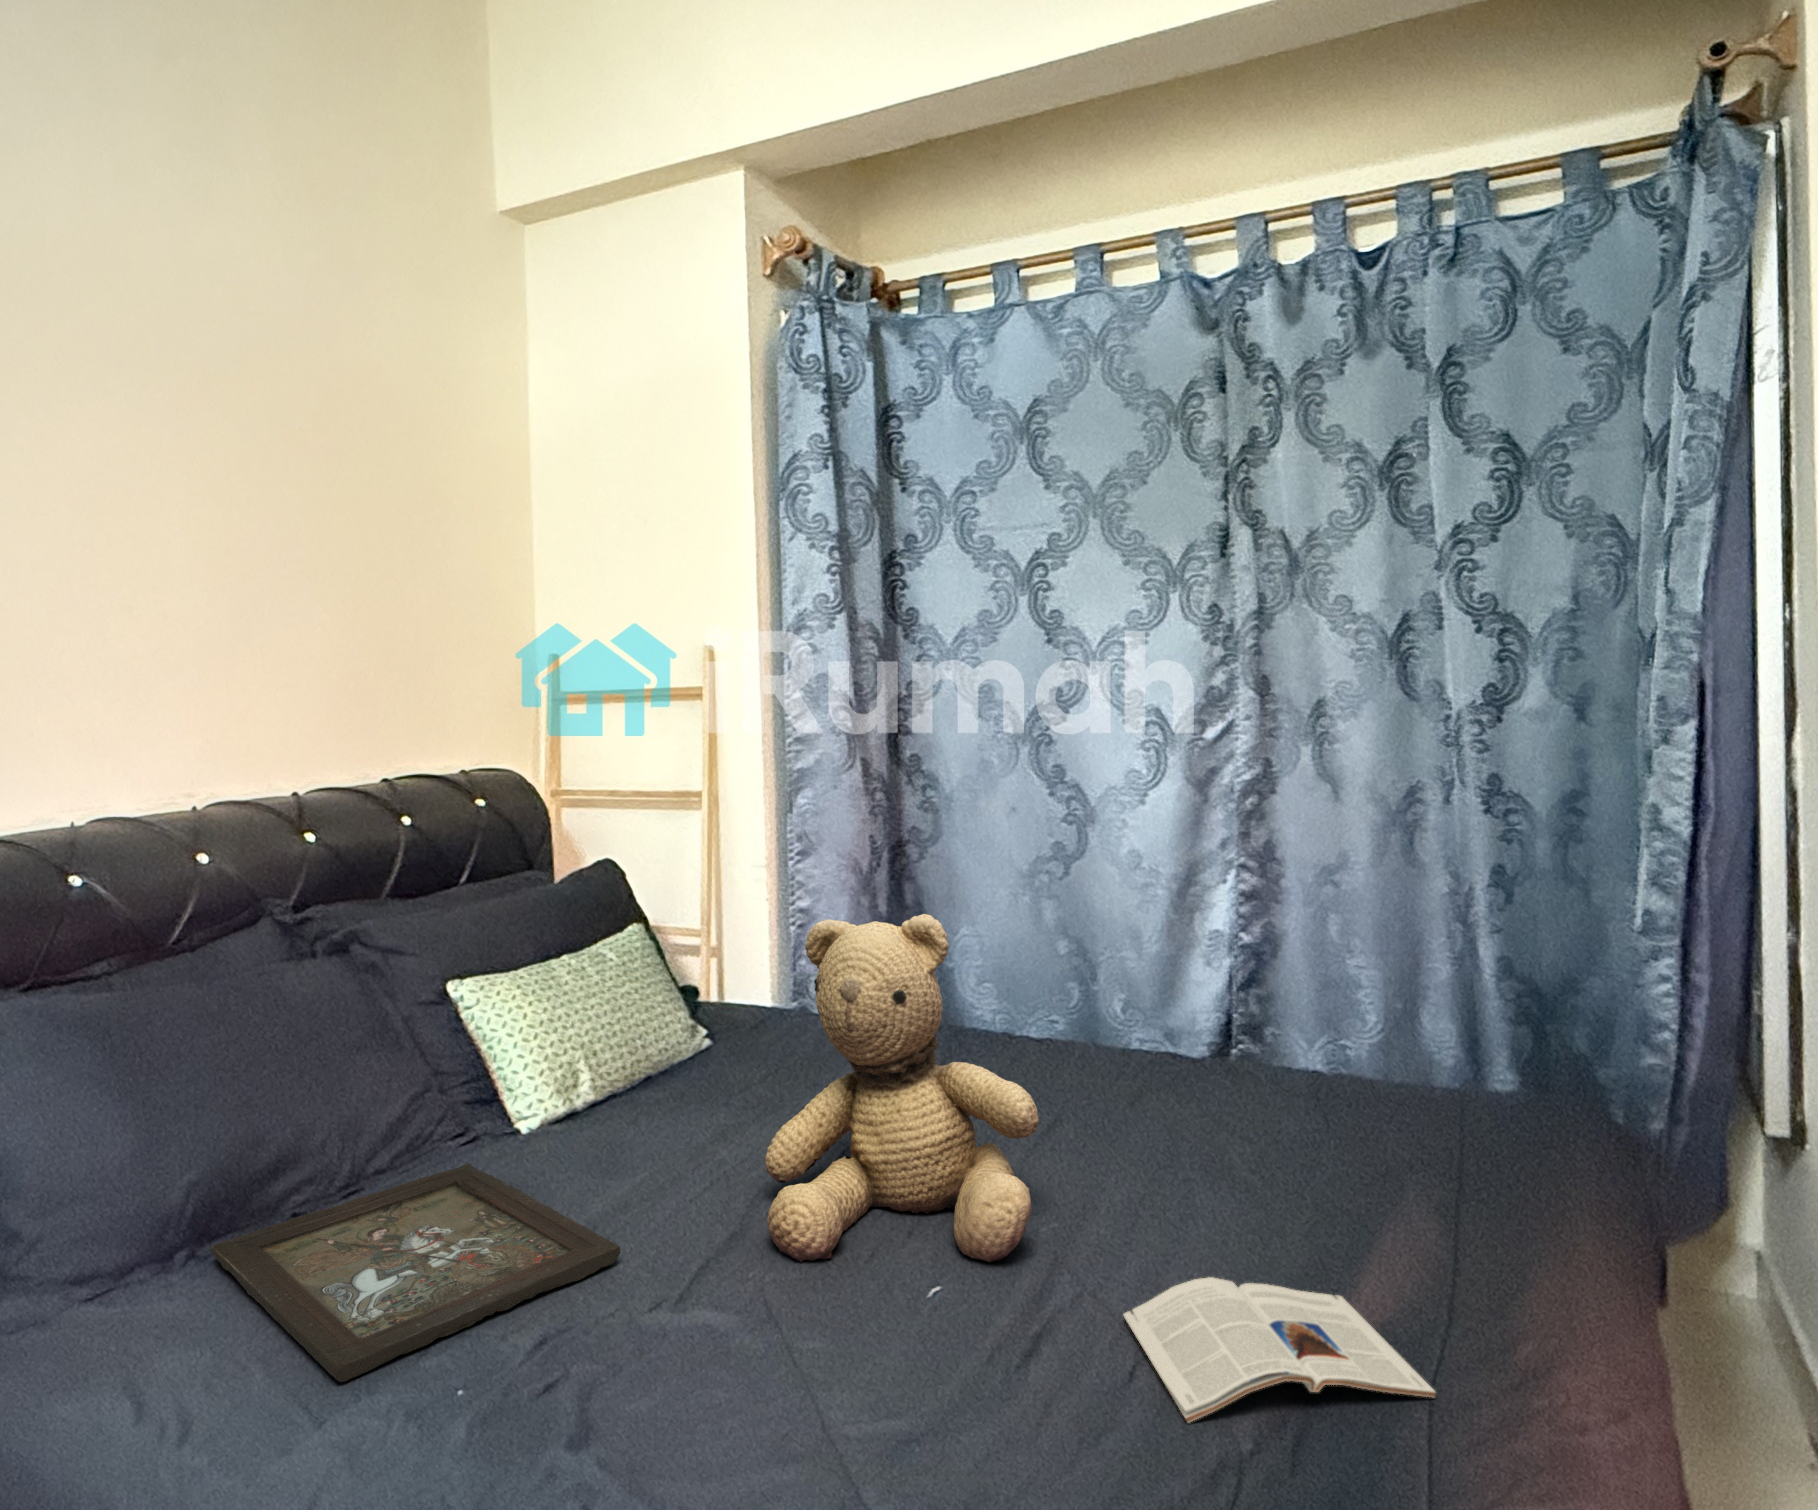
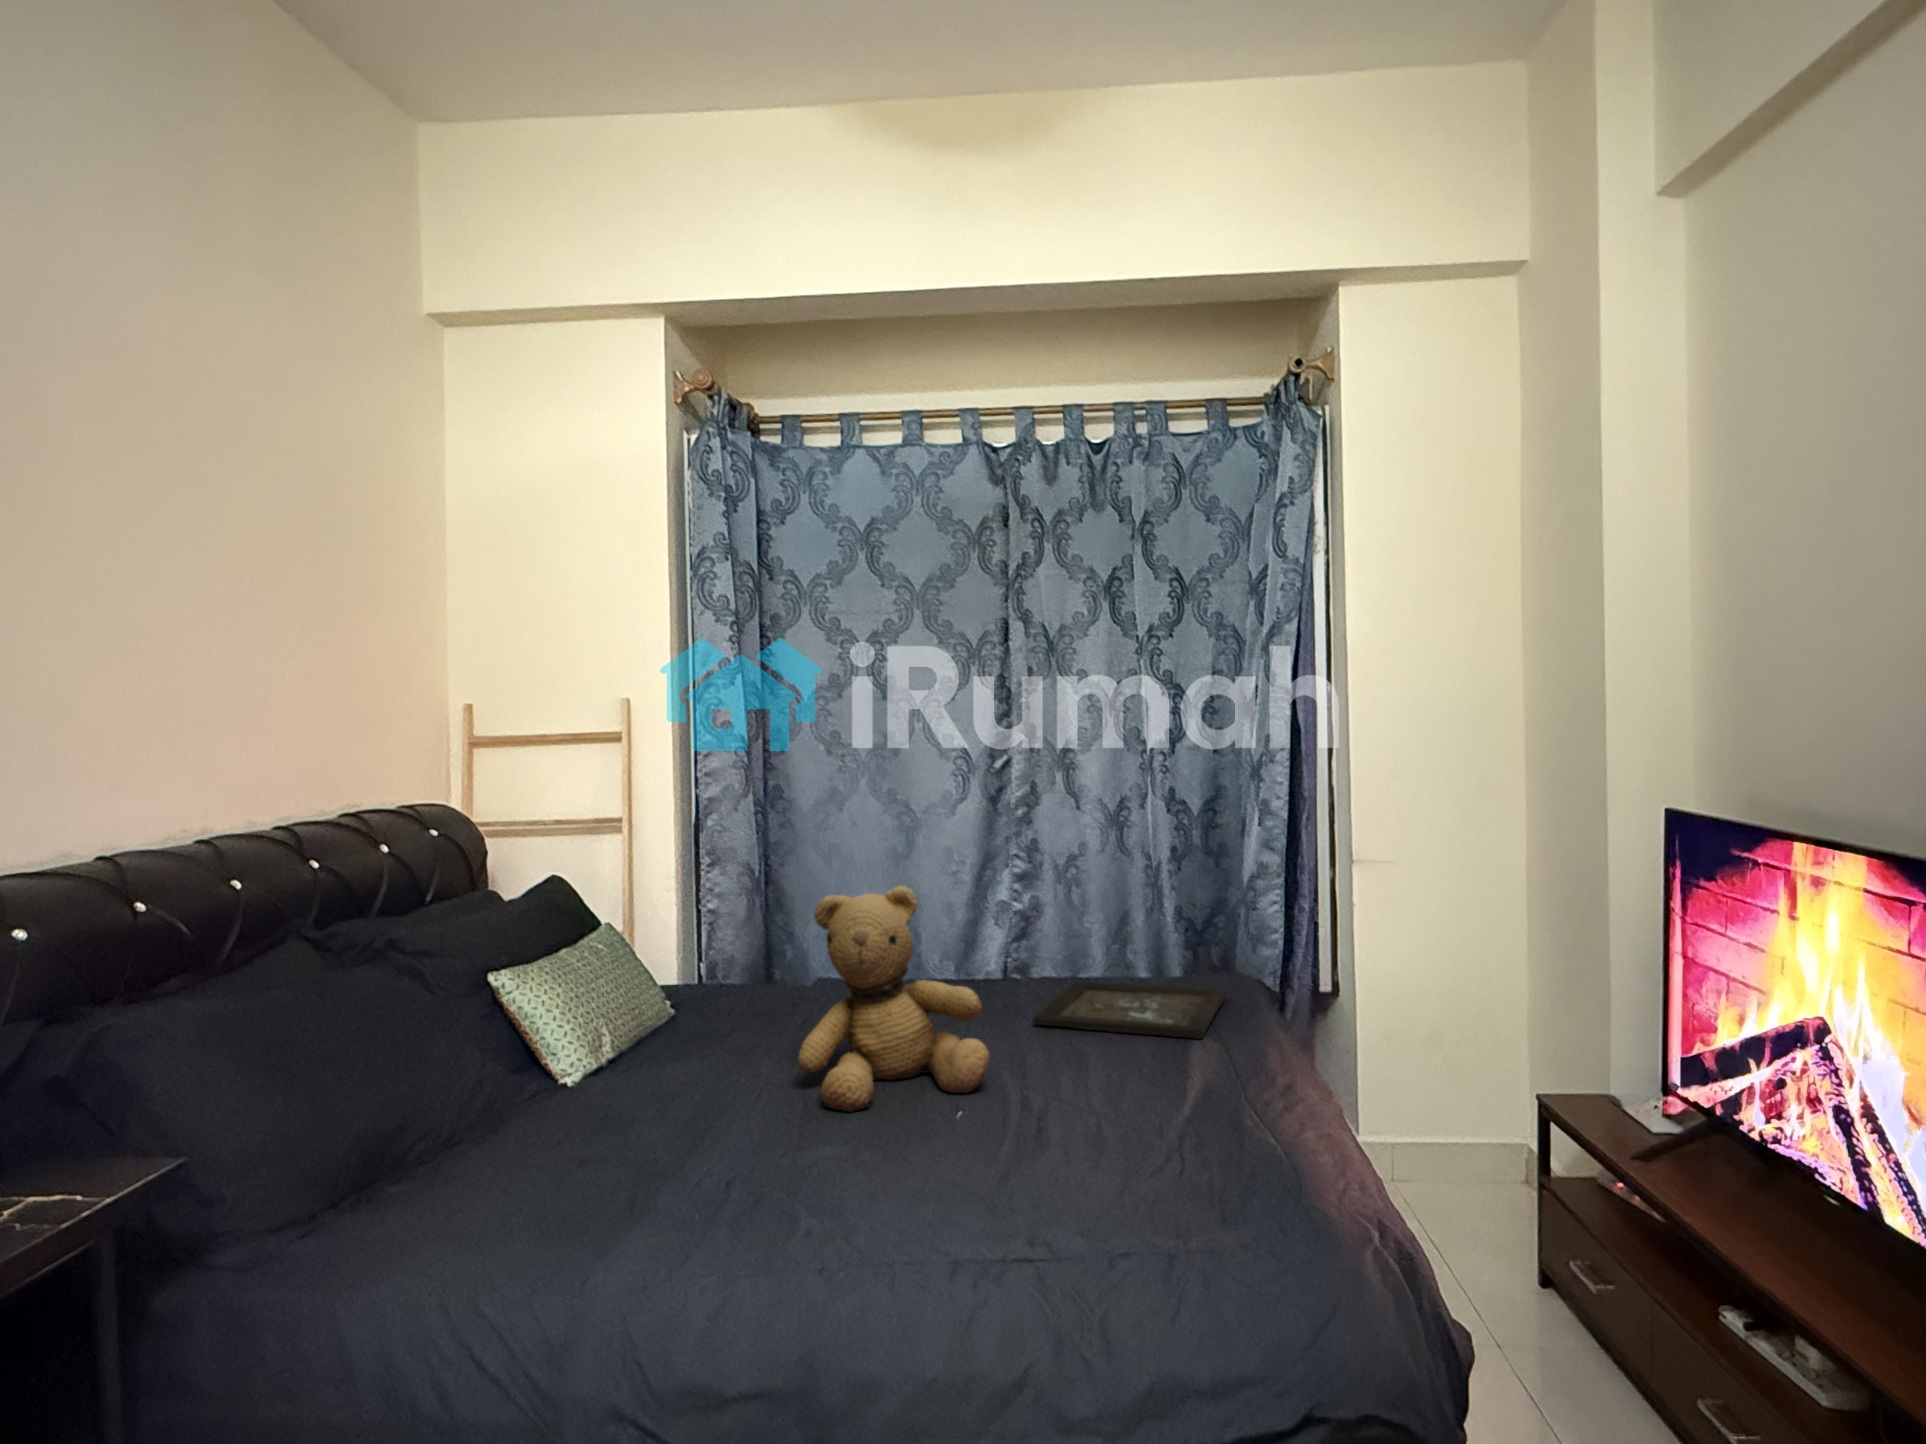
tray: present [211,1164,620,1382] -> present [1033,982,1226,1039]
magazine: present [1124,1277,1436,1423] -> none [1058,1072,1224,1134]

